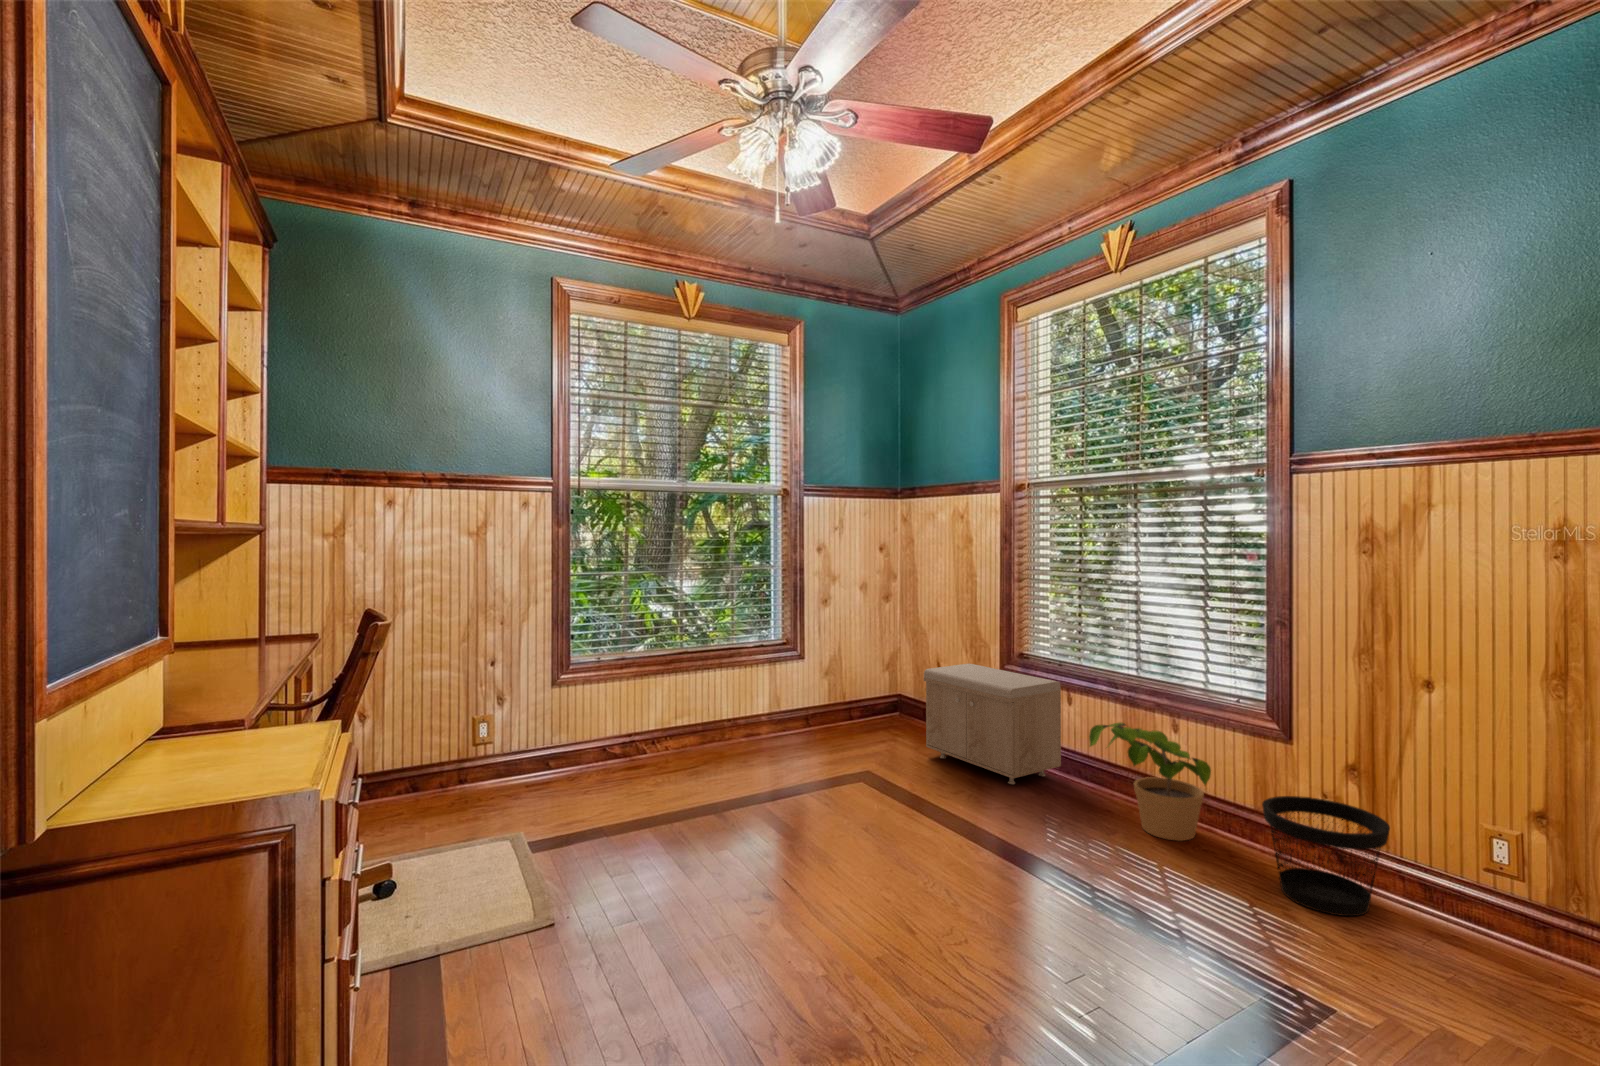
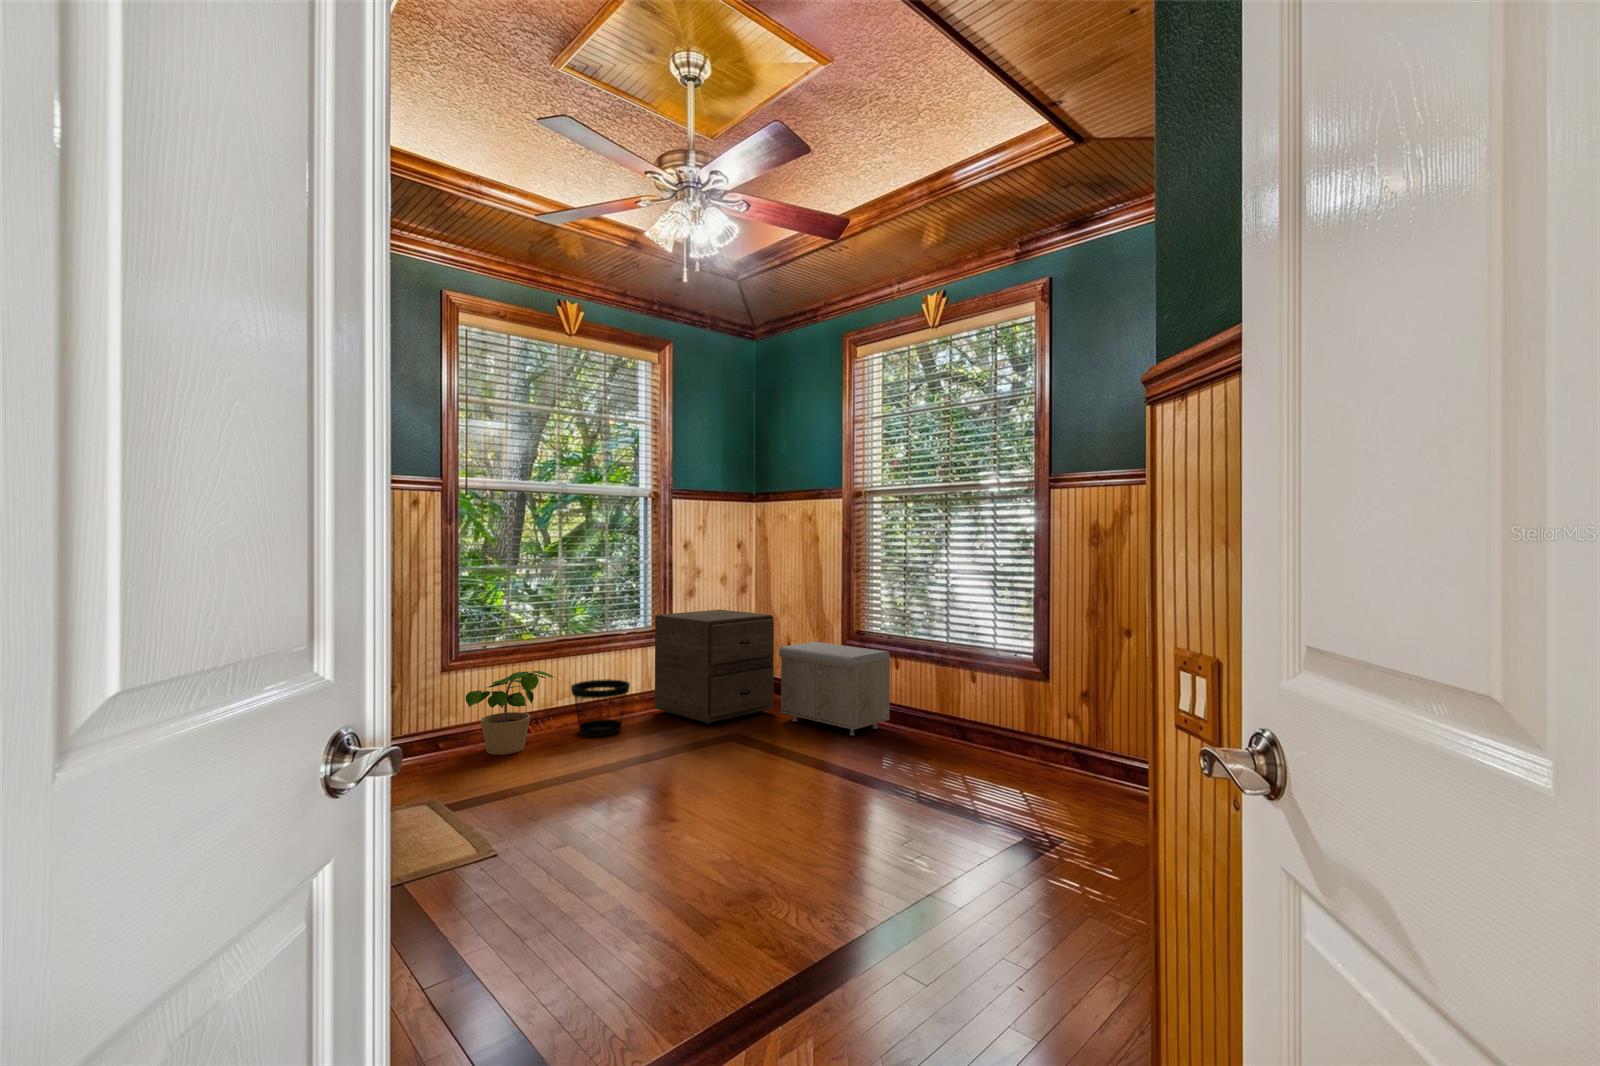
filing cabinet: none [785,621,918,757] -> present [655,610,774,725]
potted plant: present [1089,723,1211,841] -> present [466,671,553,755]
wastebasket: present [1262,796,1390,916] -> present [571,679,630,736]

